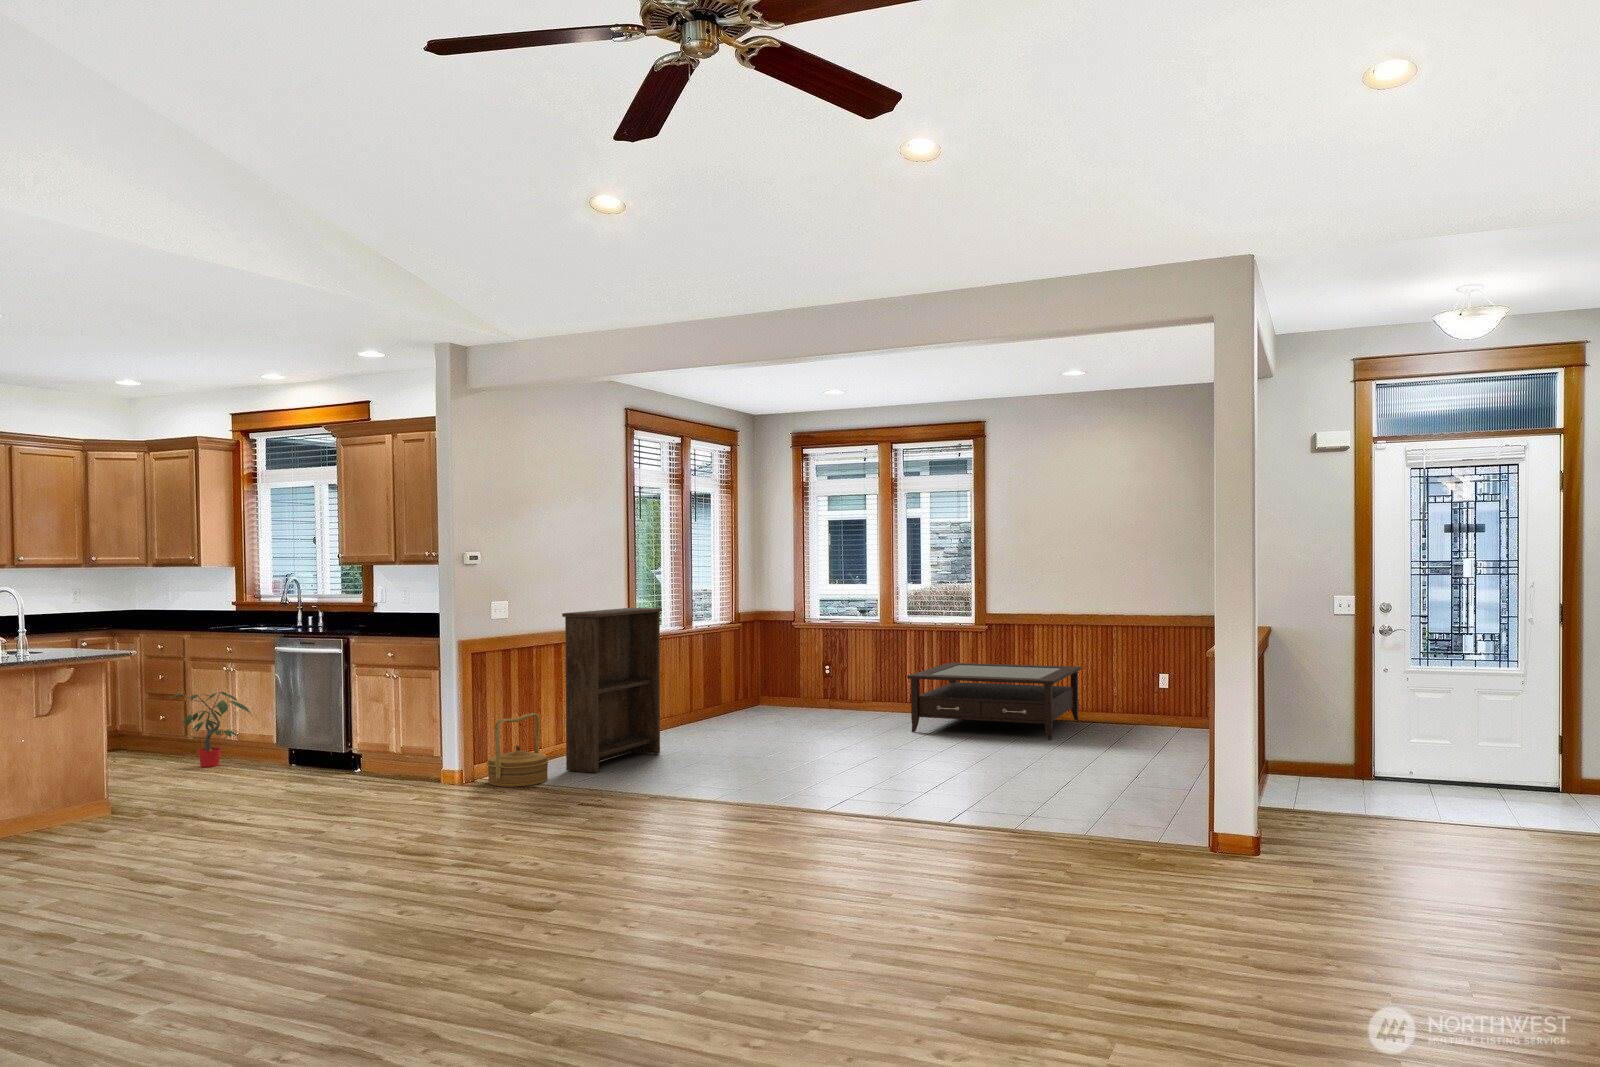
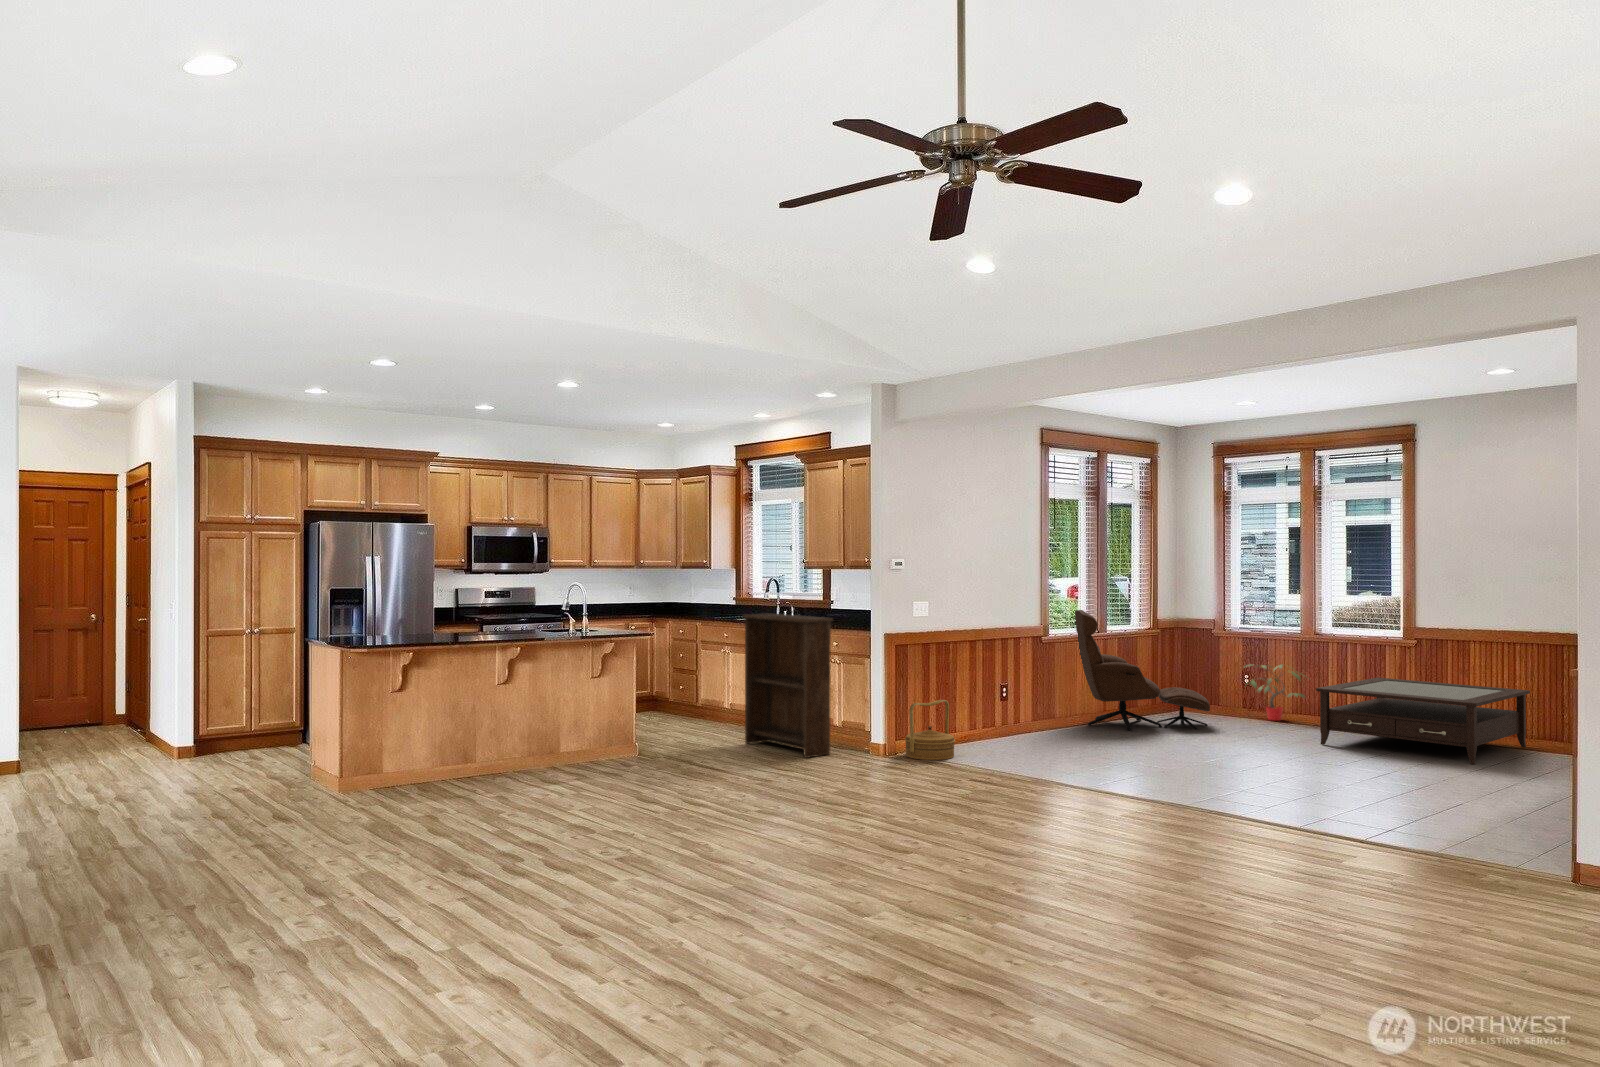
lounge chair: none [661,605,802,733] -> present [1075,610,1210,730]
bookshelf: present [562,608,662,773] -> present [743,613,833,758]
potted plant: present [171,692,251,767] -> present [1250,664,1305,721]

